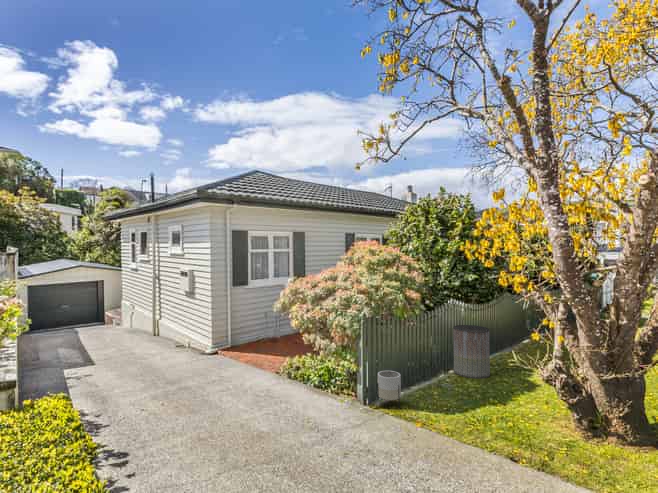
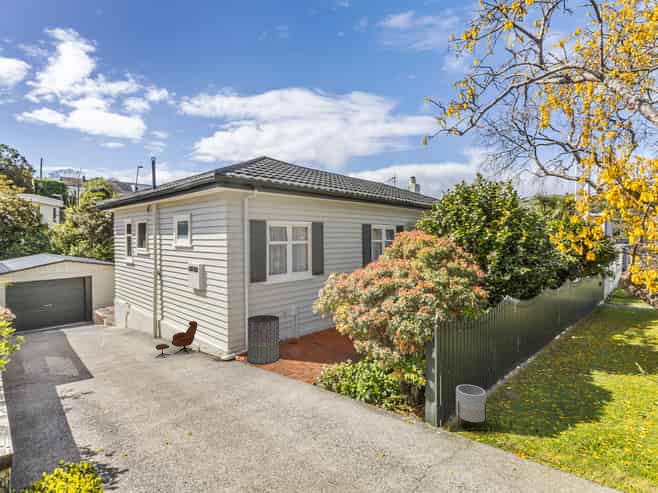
lounge chair: none [148,320,187,352] -> present [156,321,197,358]
trash can: present [453,325,490,379] -> present [248,315,279,365]

